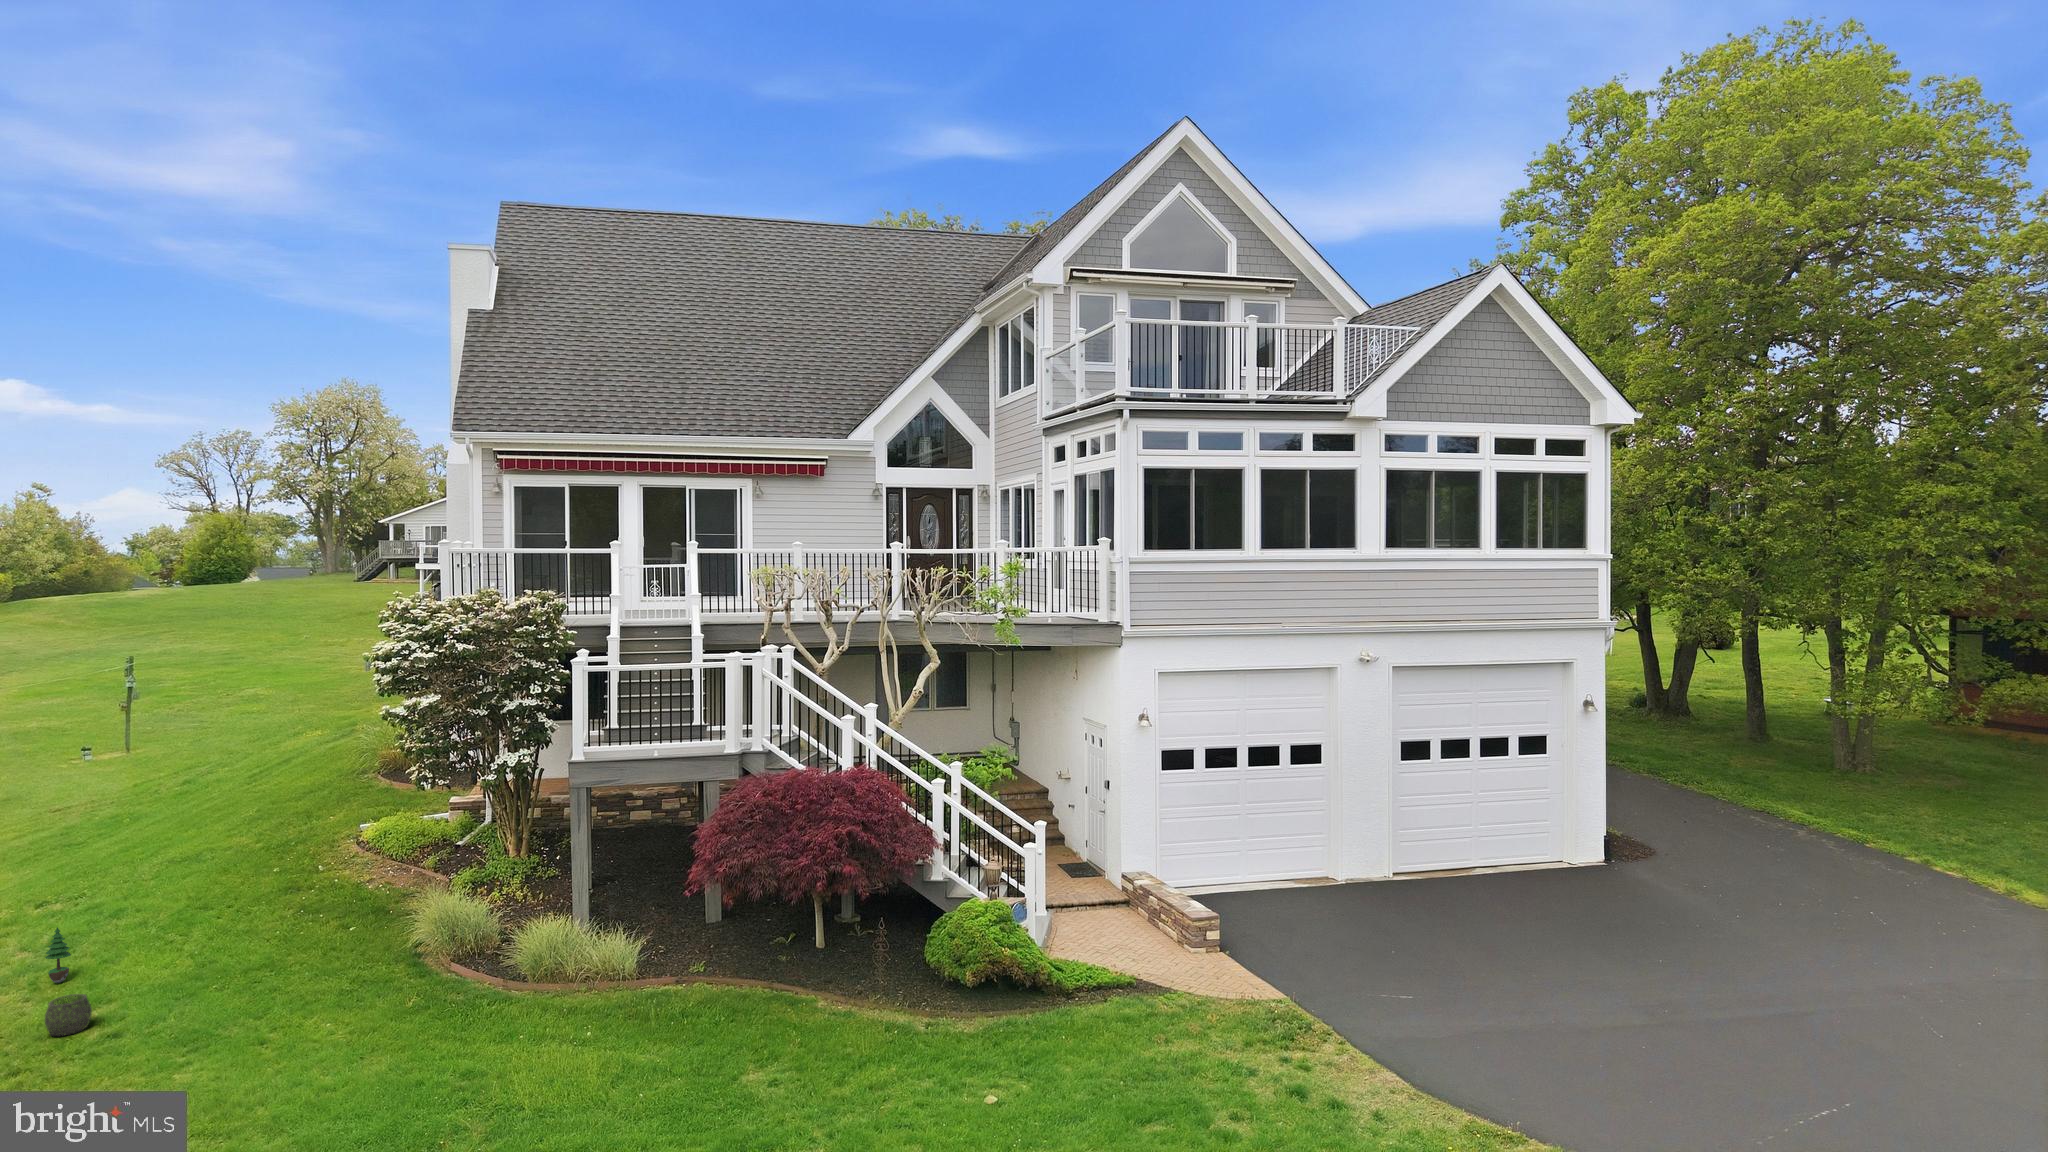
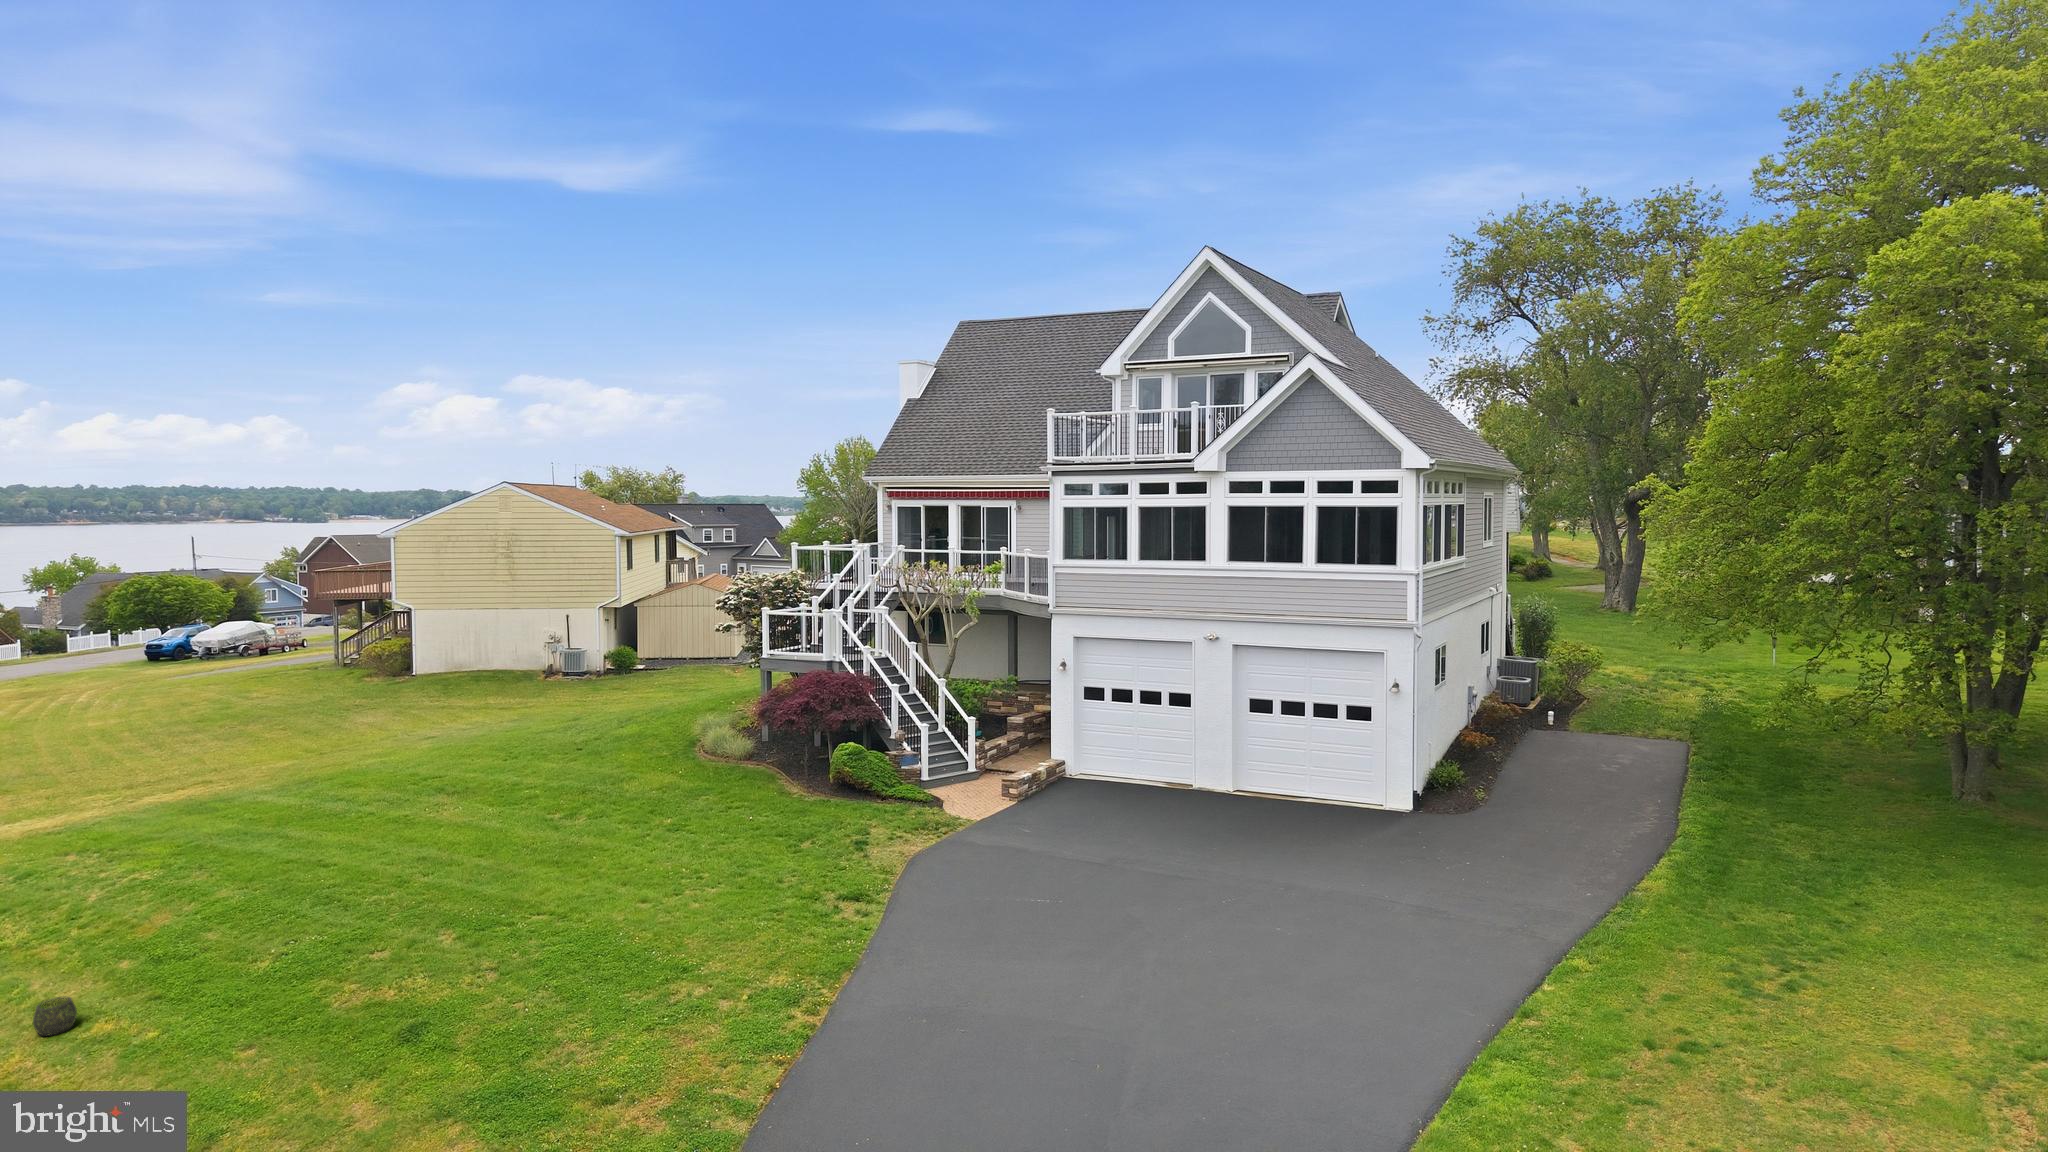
potted tree: present [45,927,71,983] -> none [24,930,49,980]

